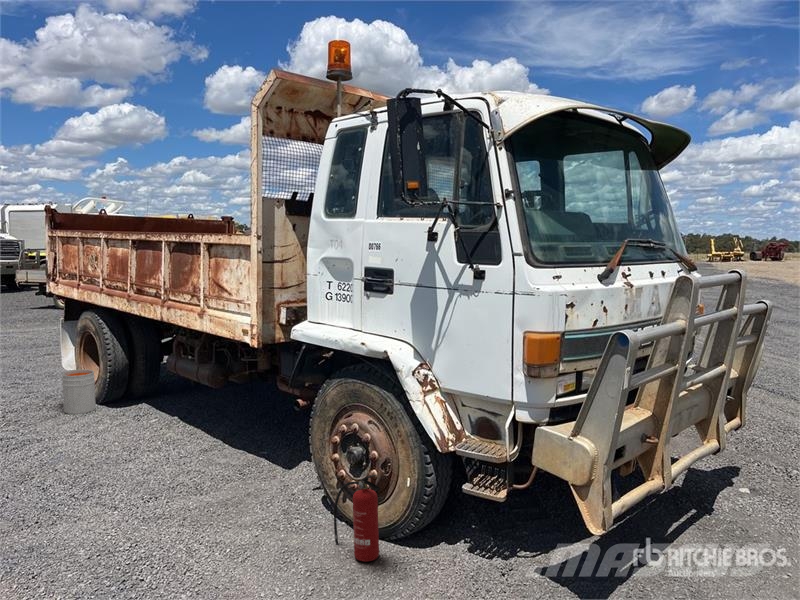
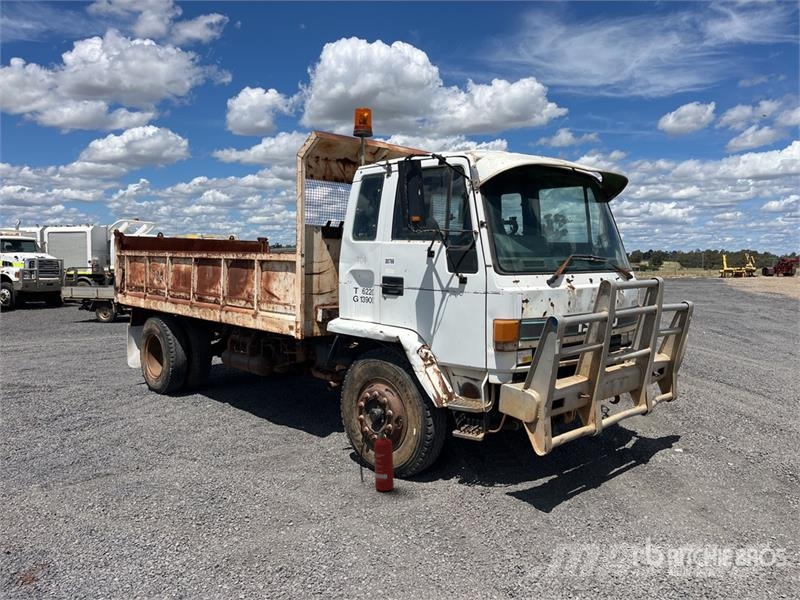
bucket: present [62,369,96,414] -> none [131,365,159,401]

